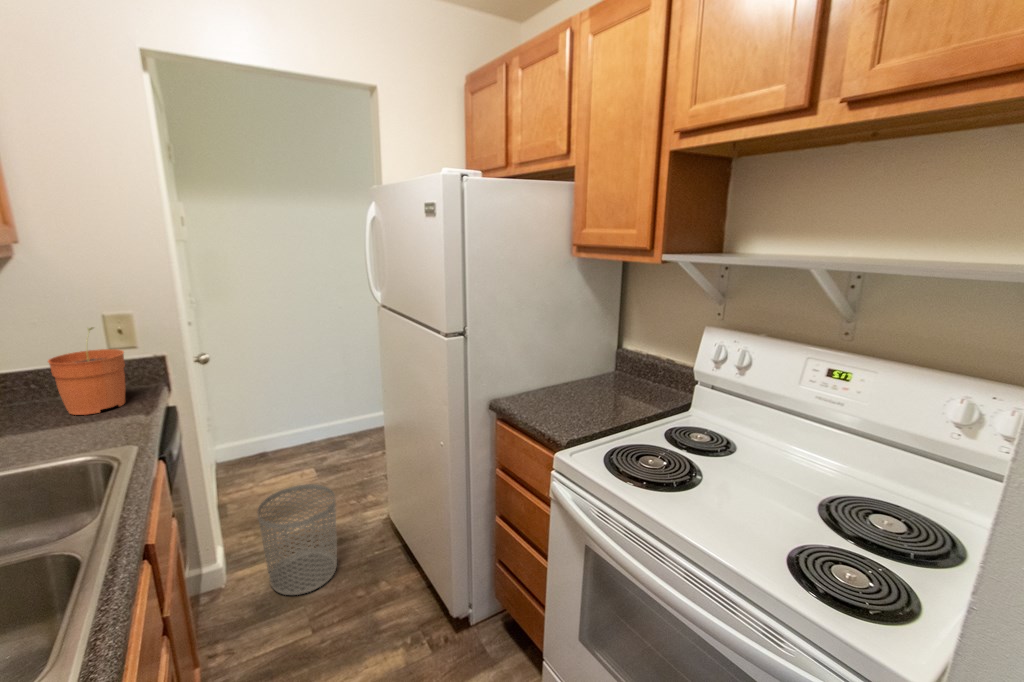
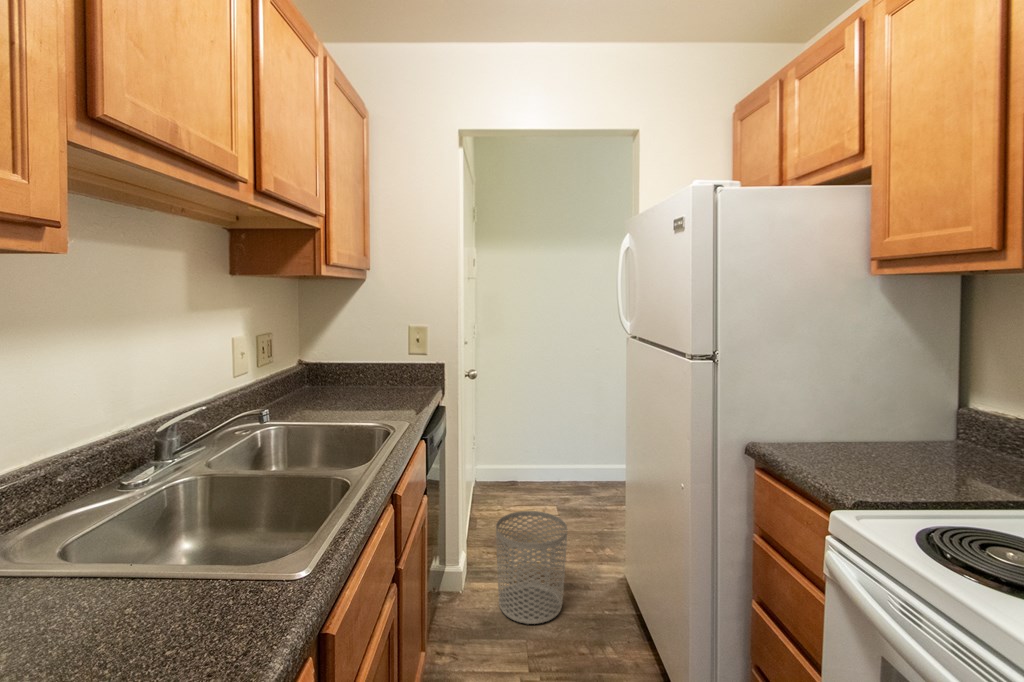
plant pot: present [48,328,125,415] -> none [368,331,416,400]

